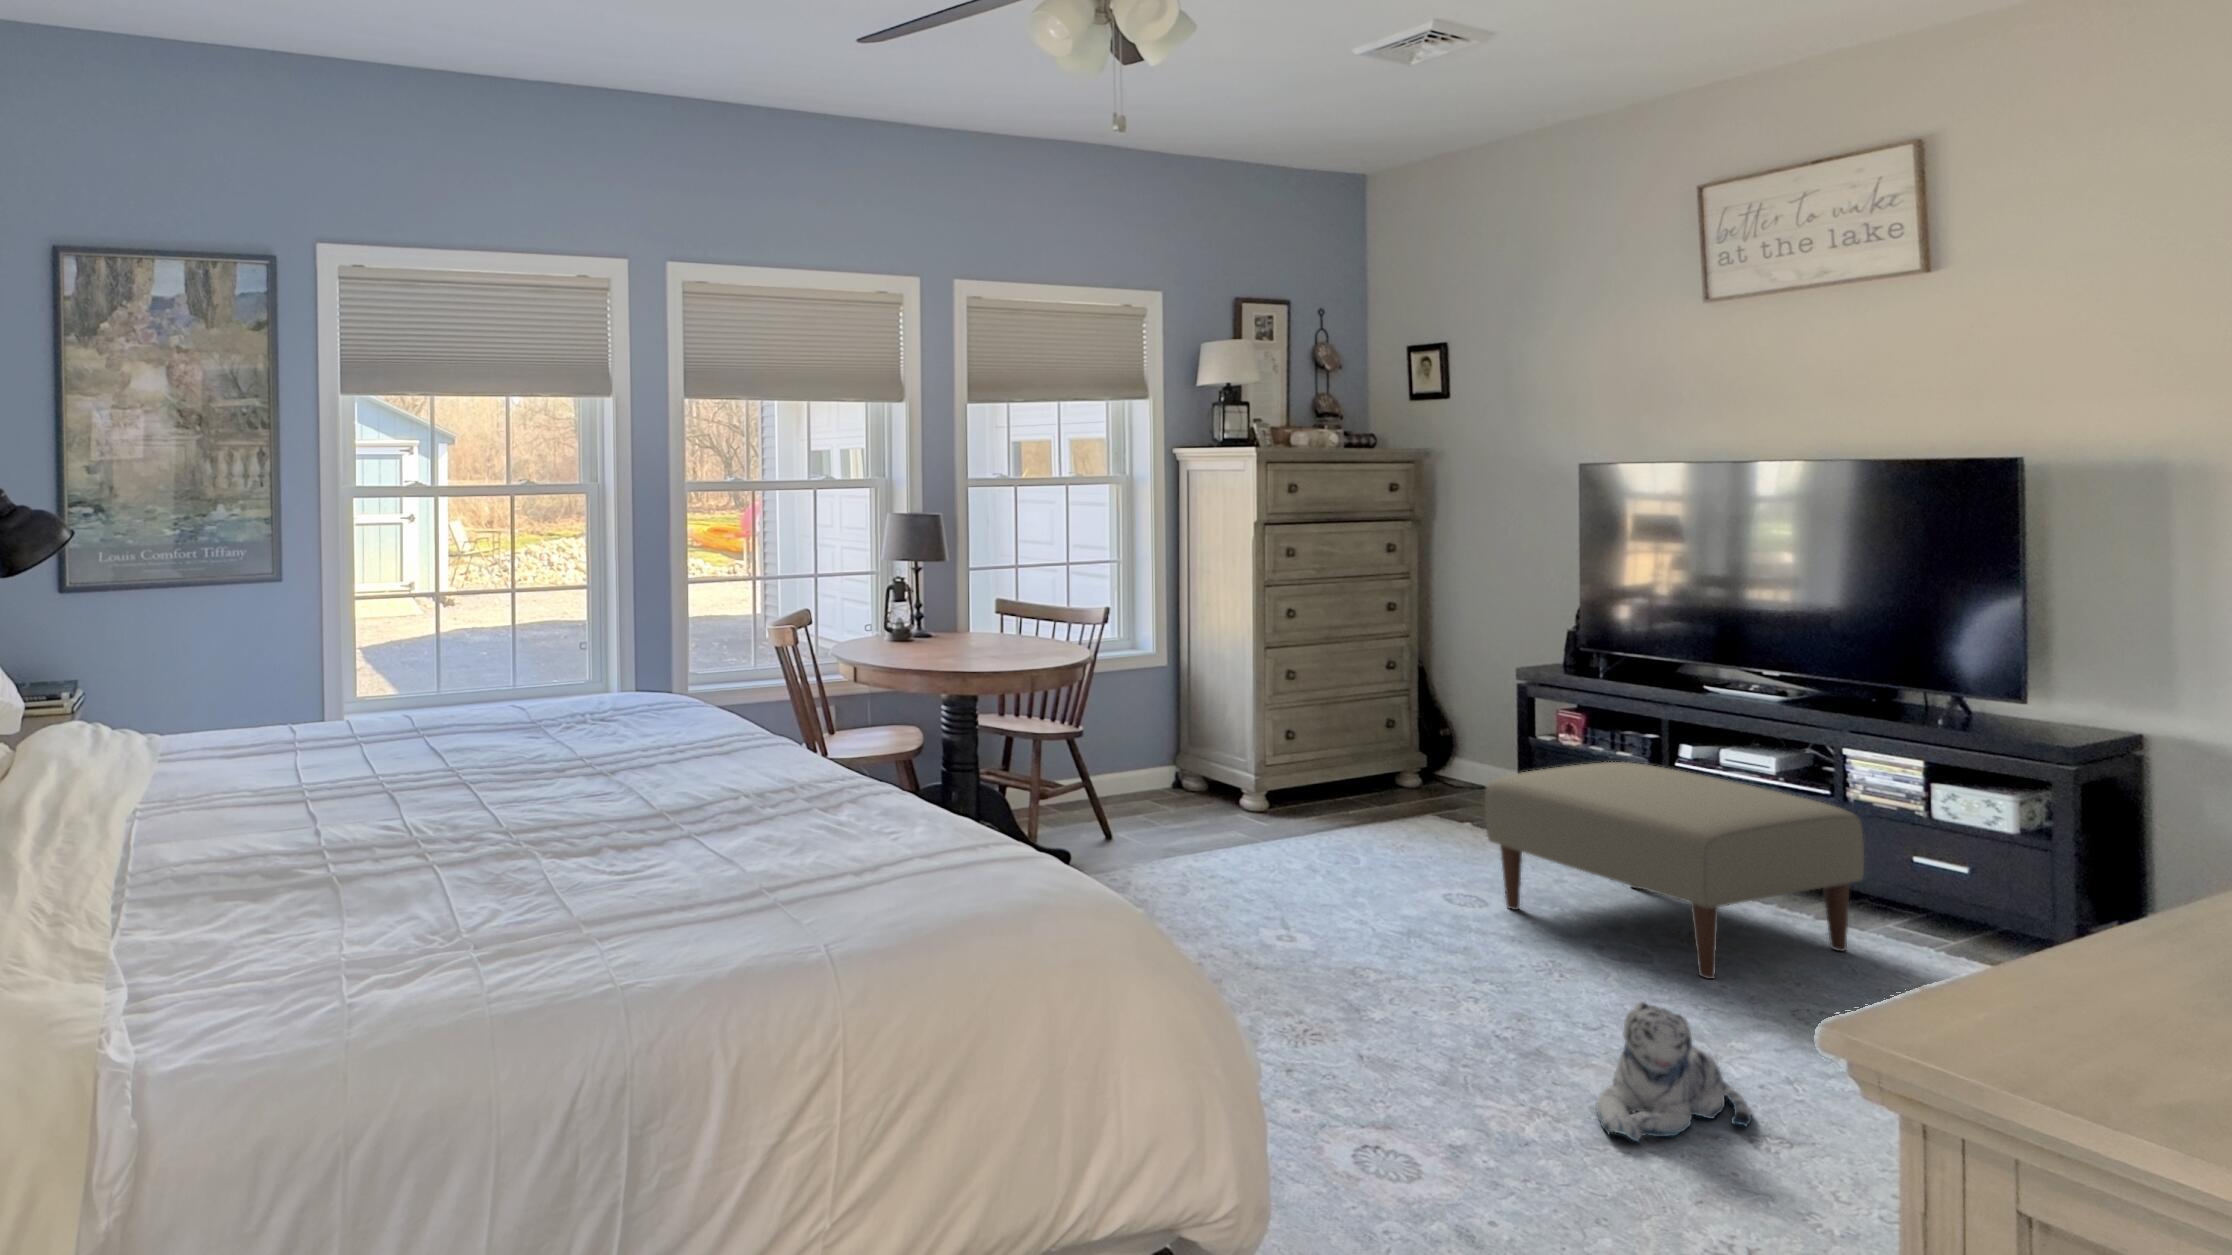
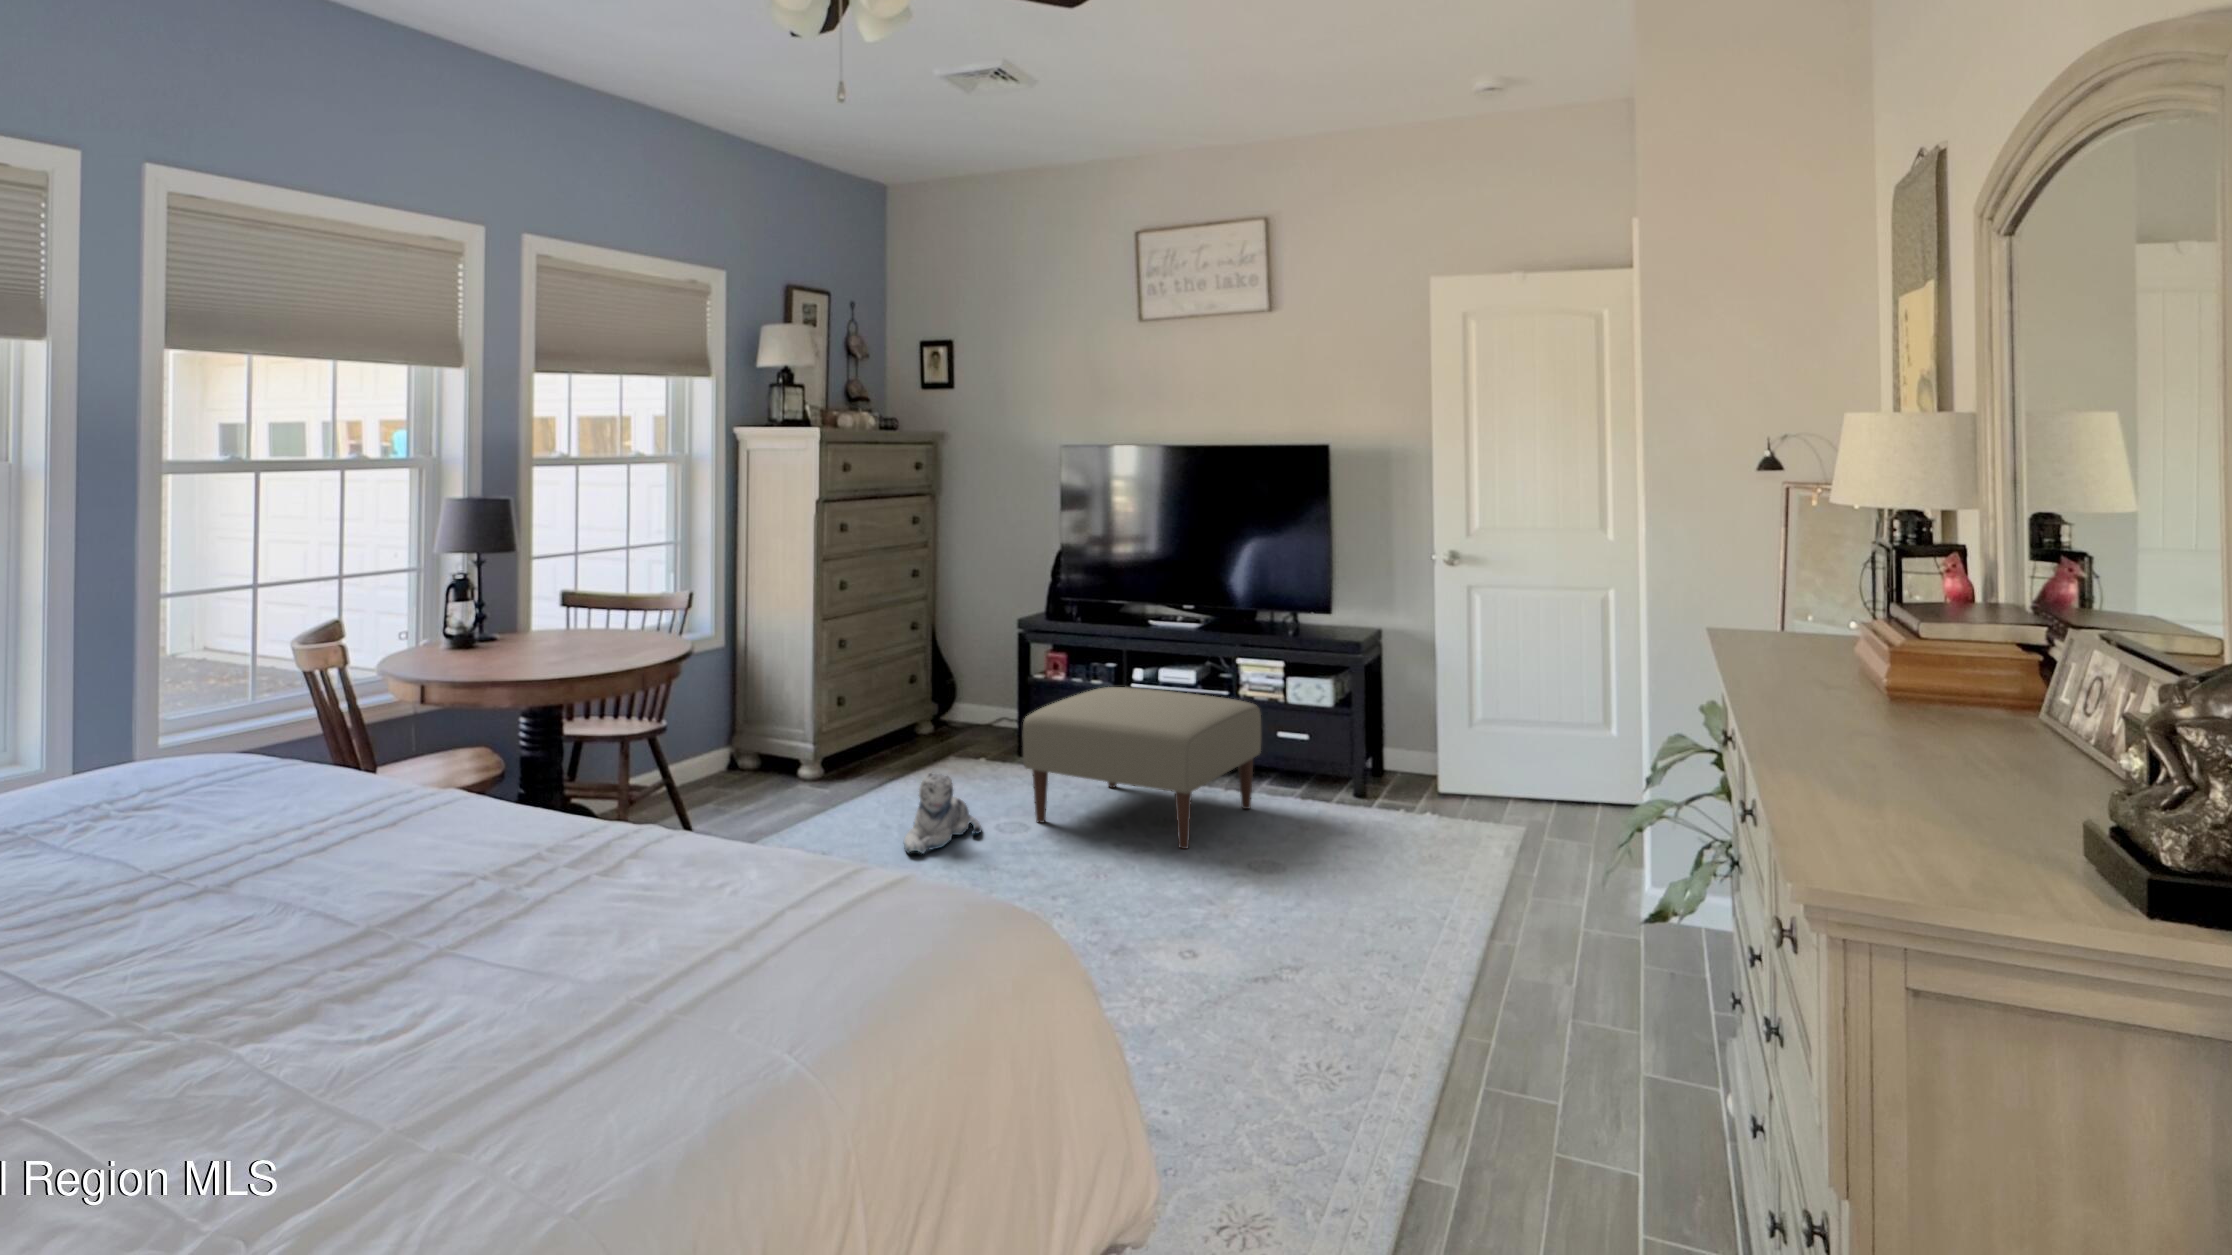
plush toy: present [1597,1002,1752,1141] -> present [904,773,982,853]

